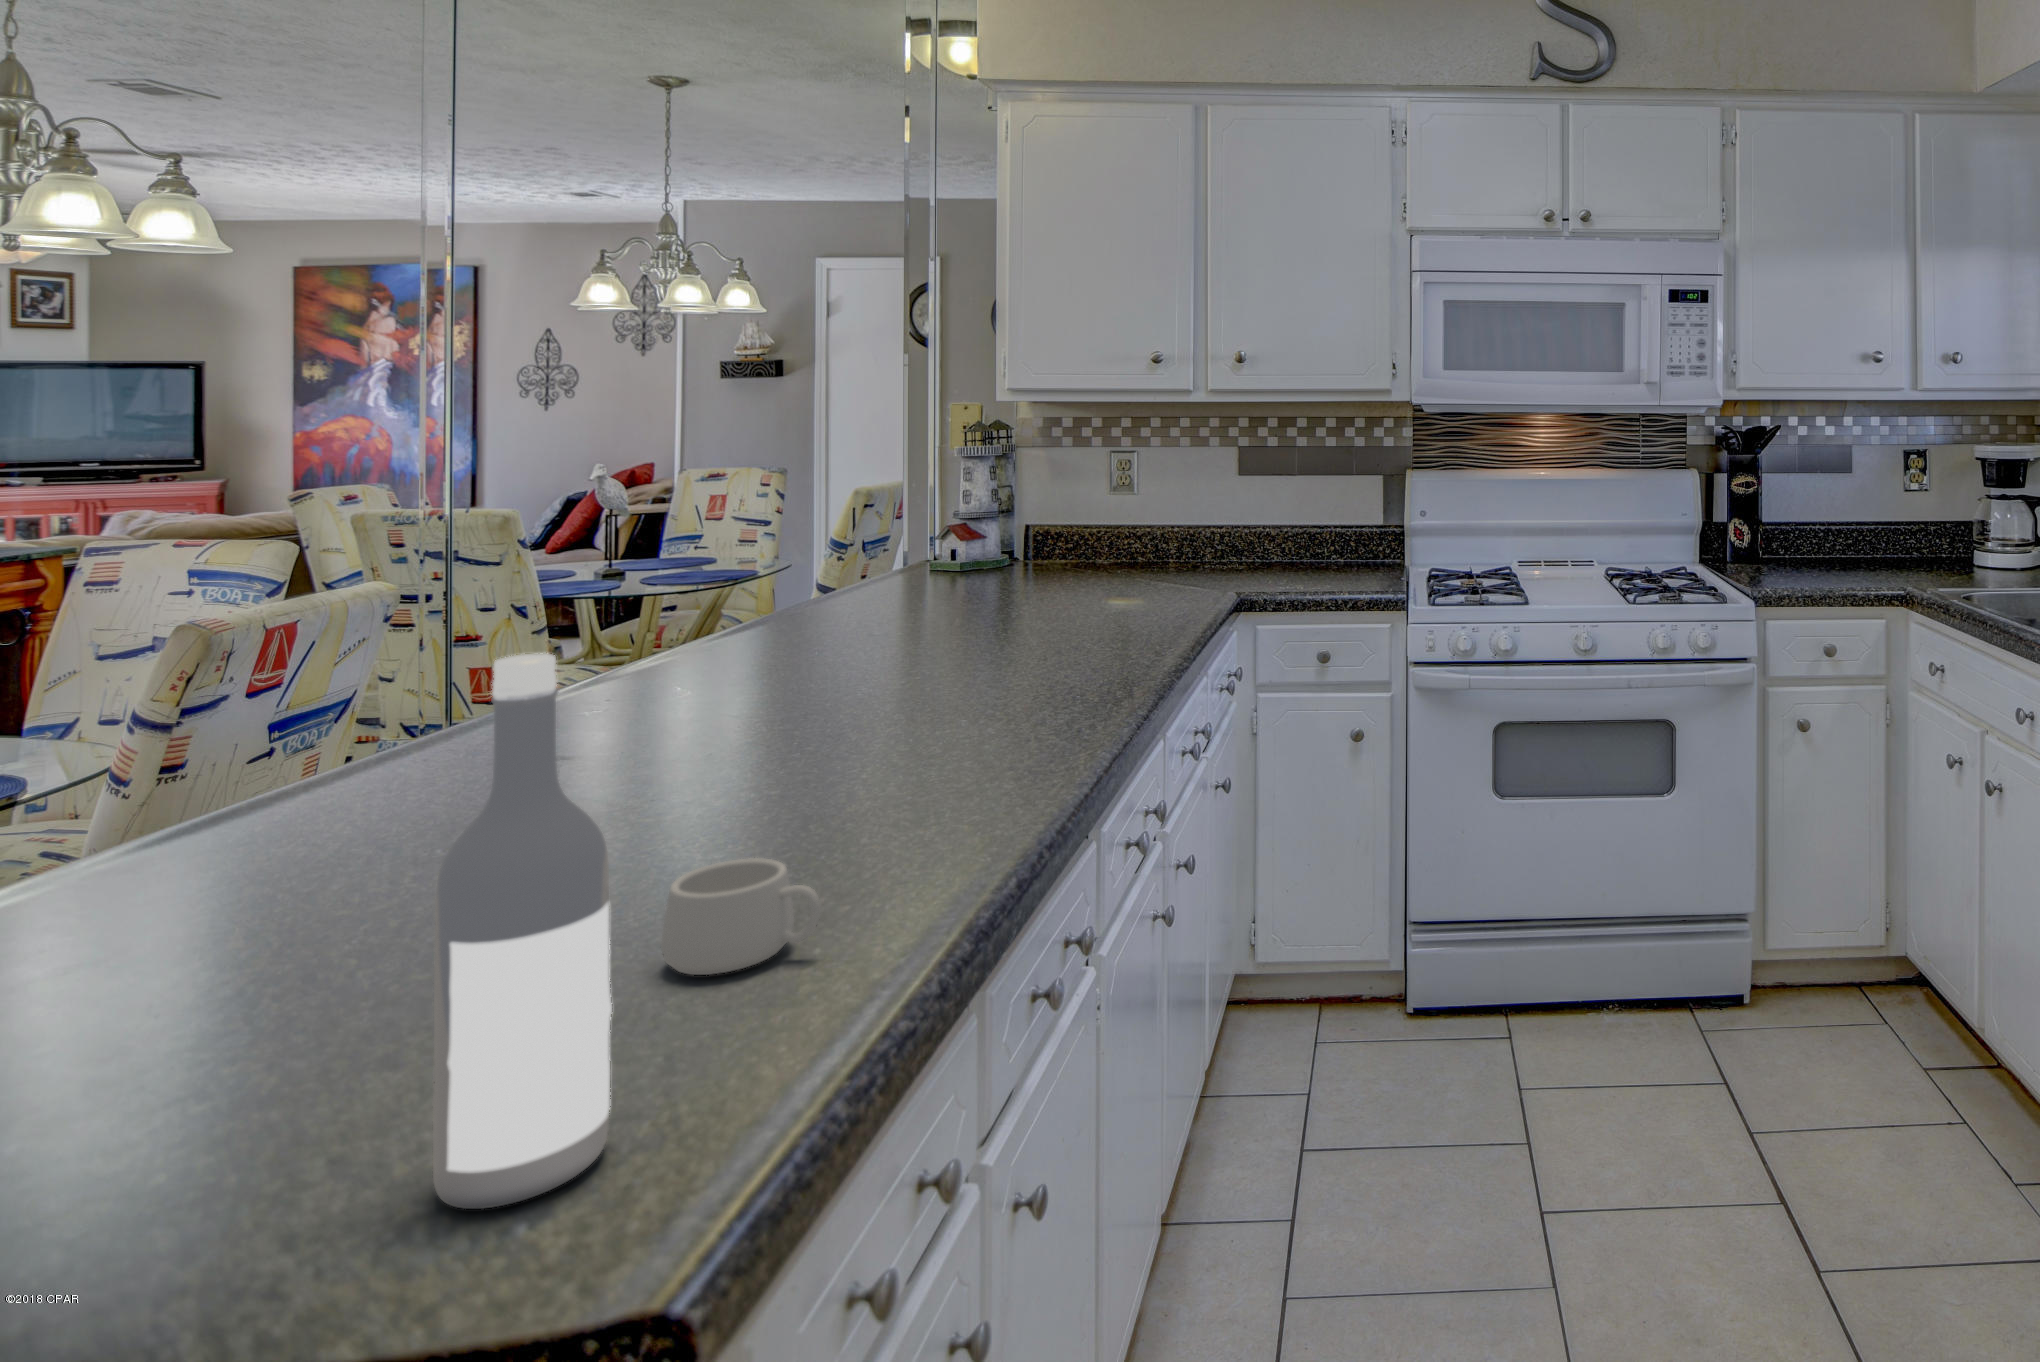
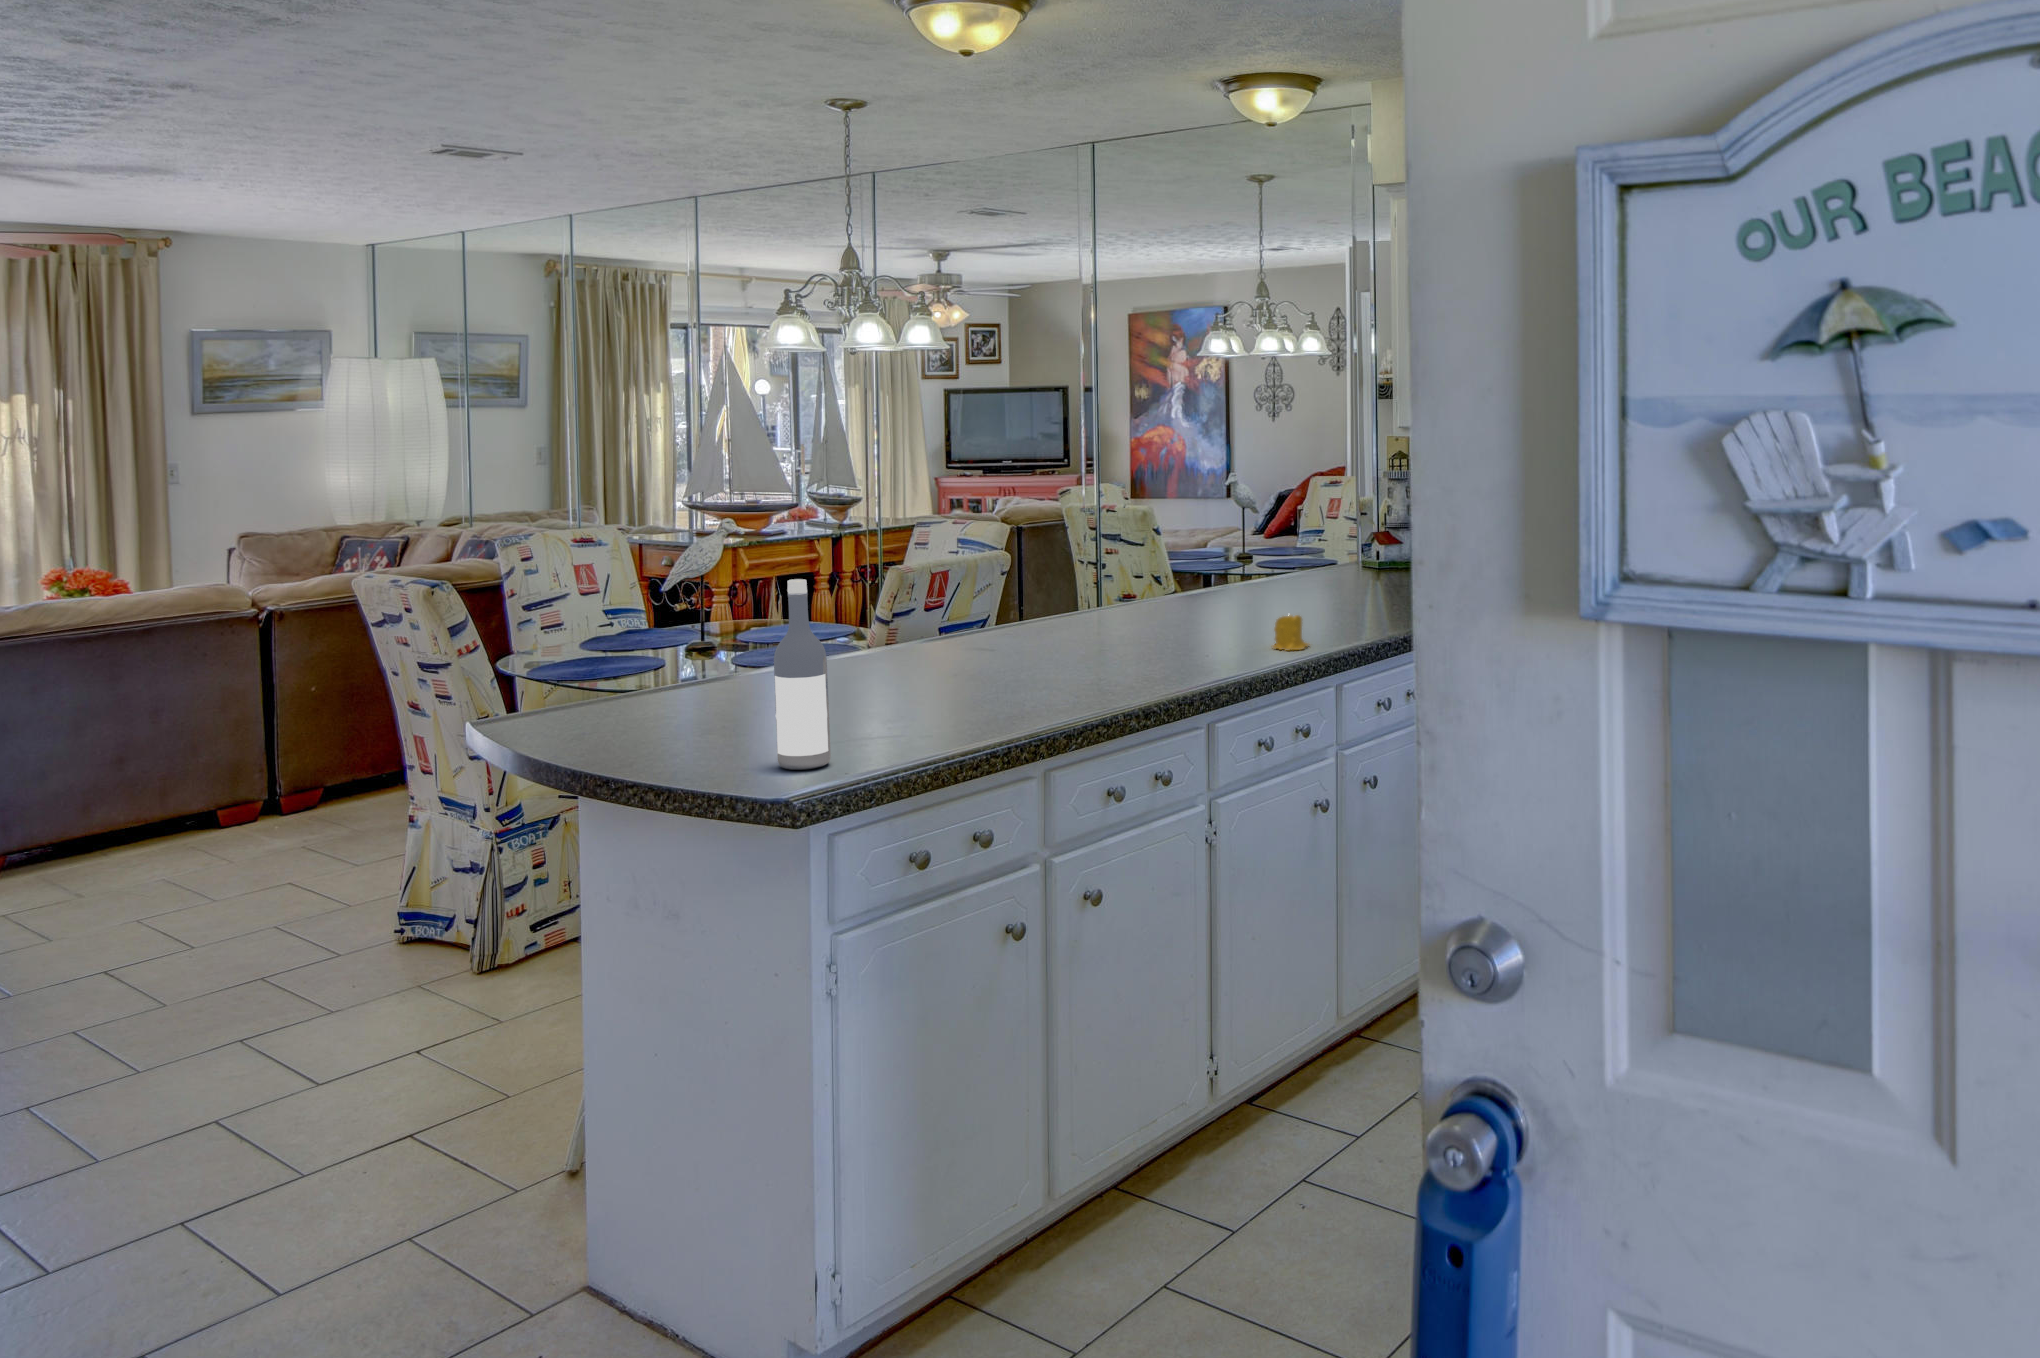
candle: none [1029,622,1084,680] -> present [1272,615,1309,651]
mug: present [661,858,821,975] -> none [908,689,961,734]

